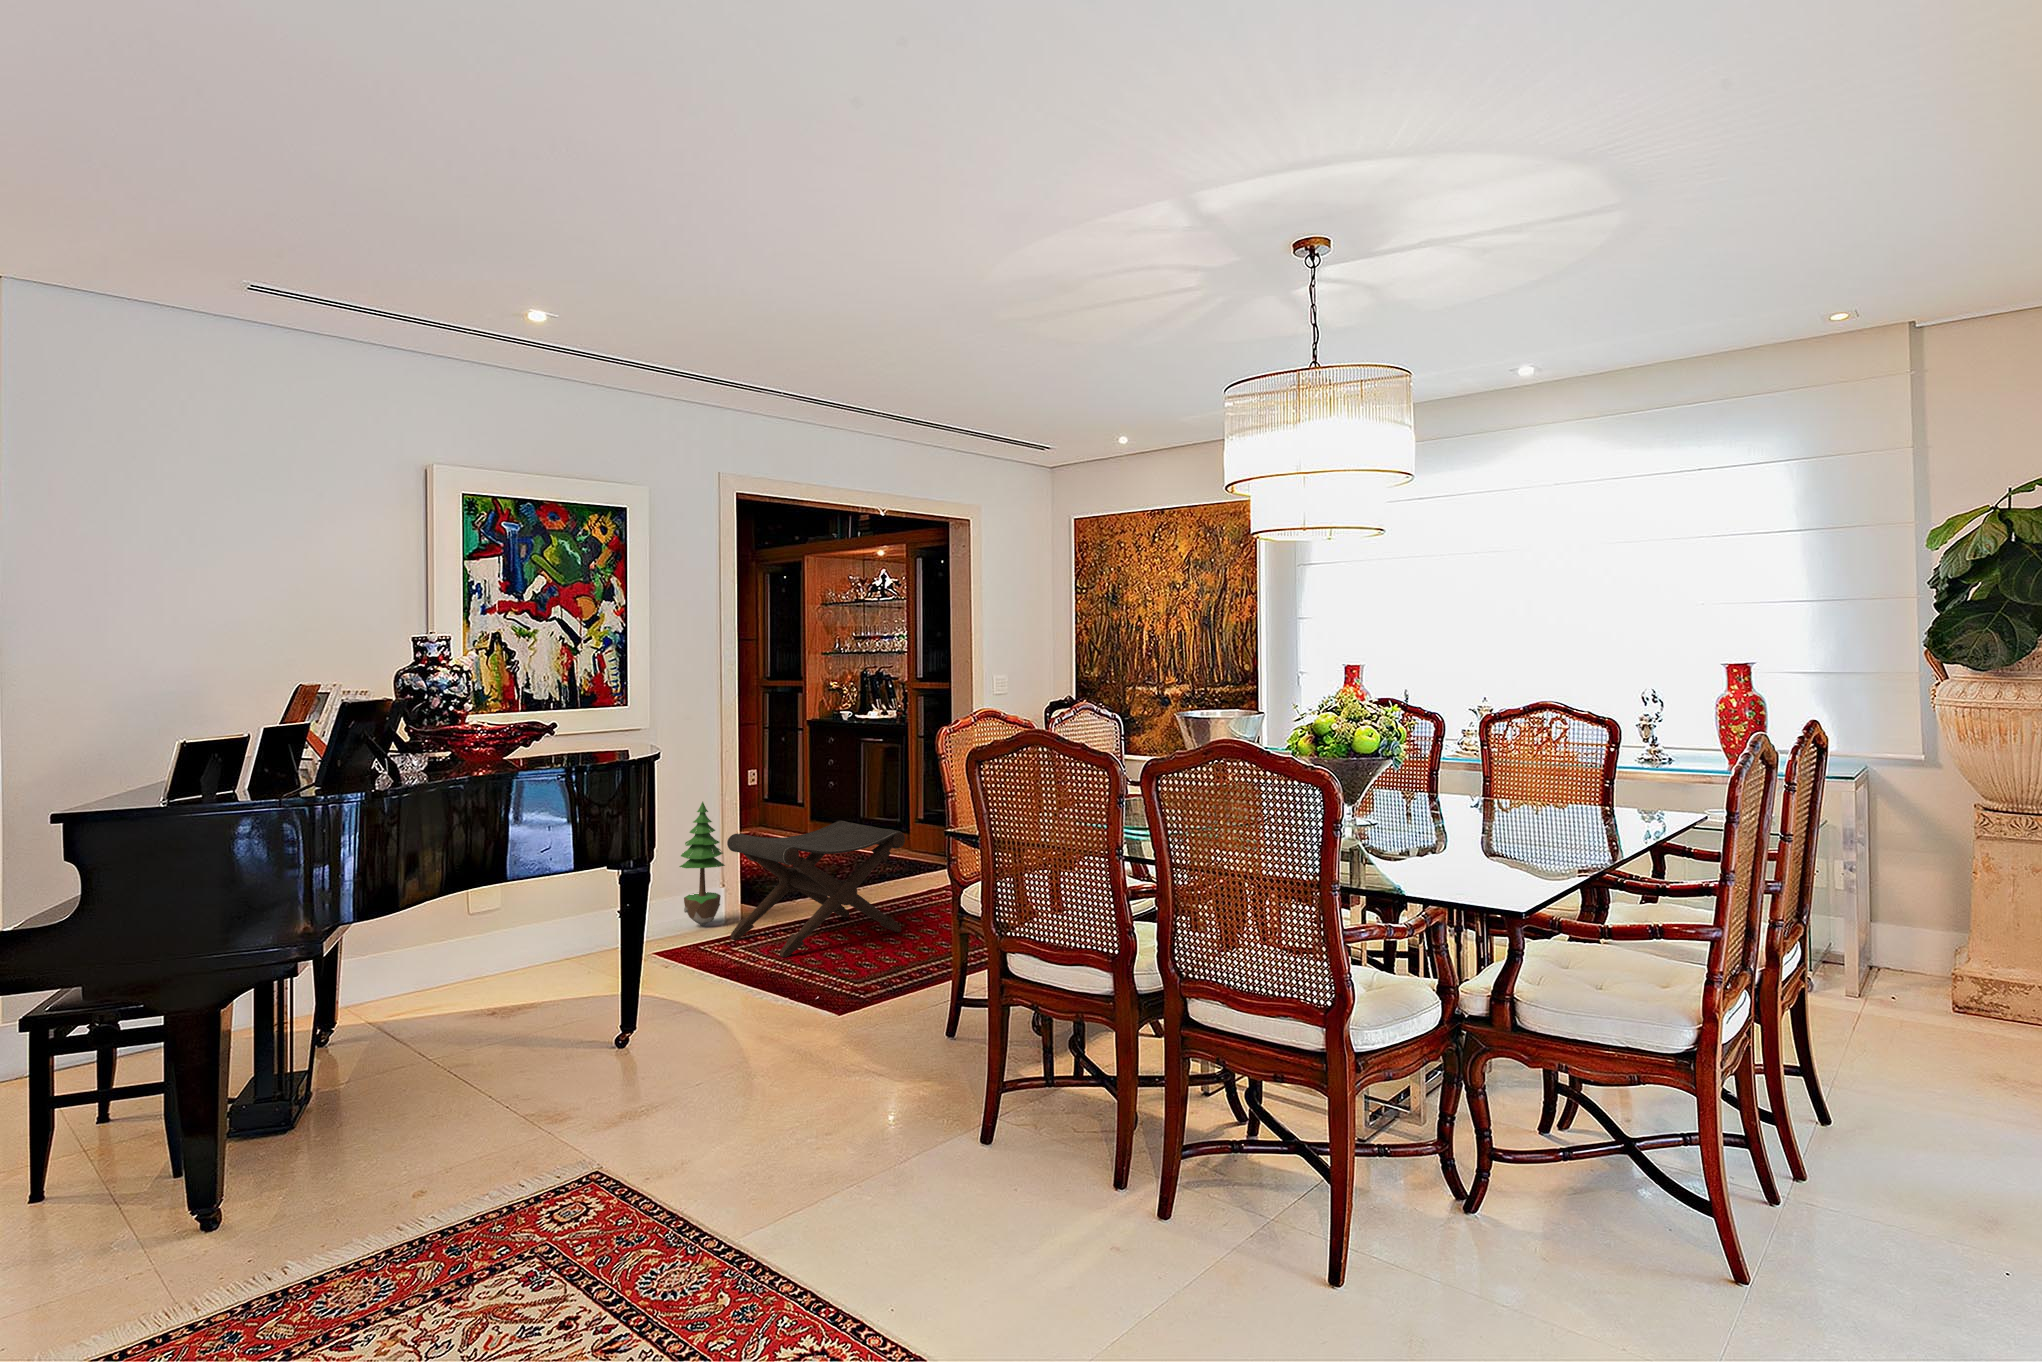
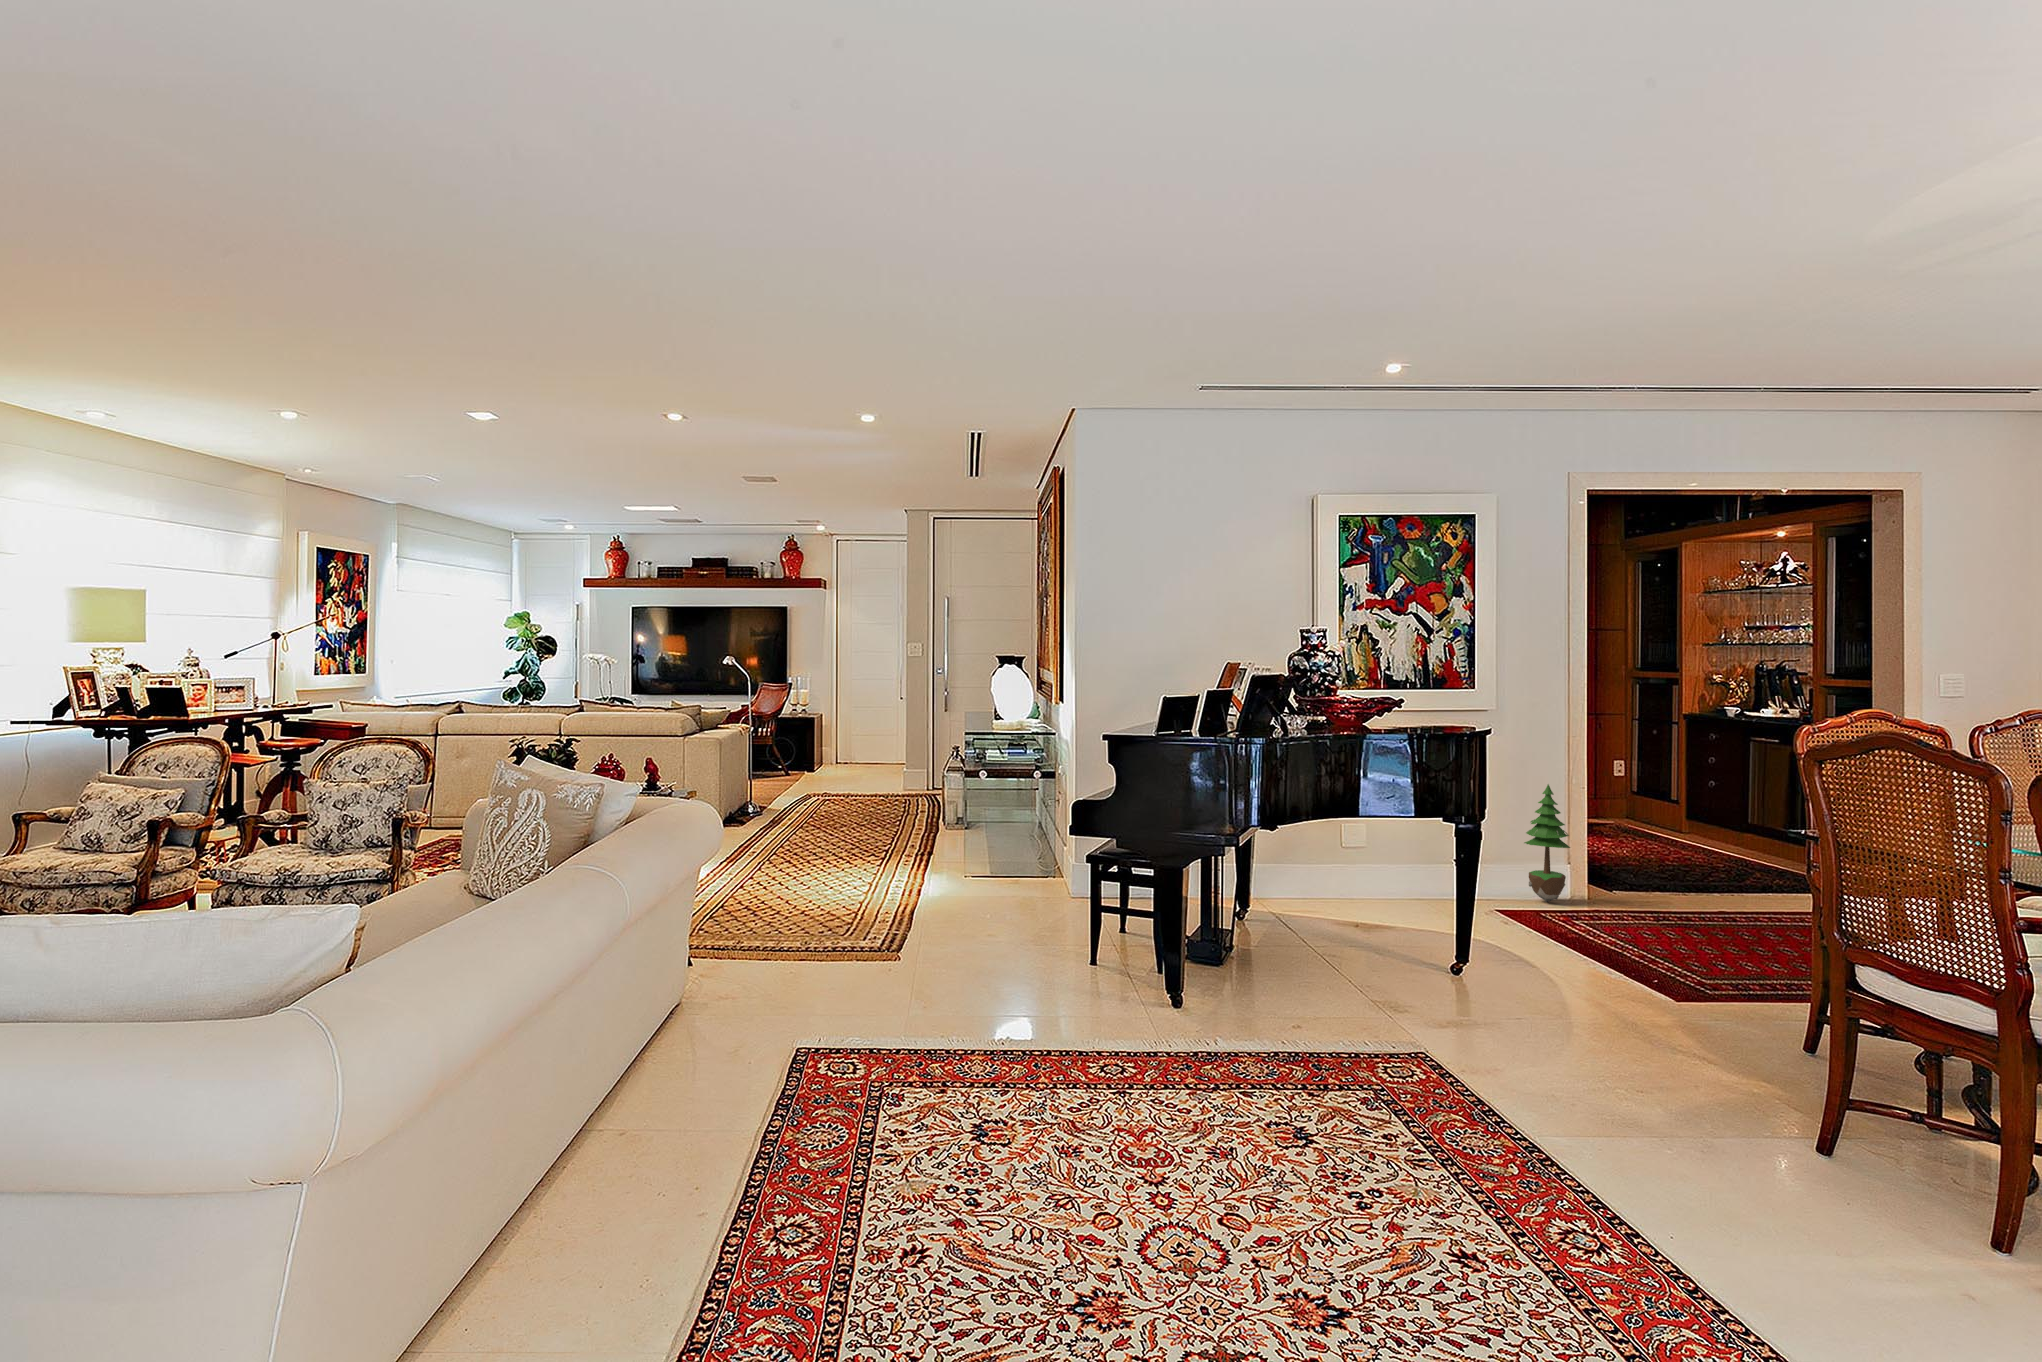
footstool: present [727,821,905,957] -> none [1571,817,1776,944]

